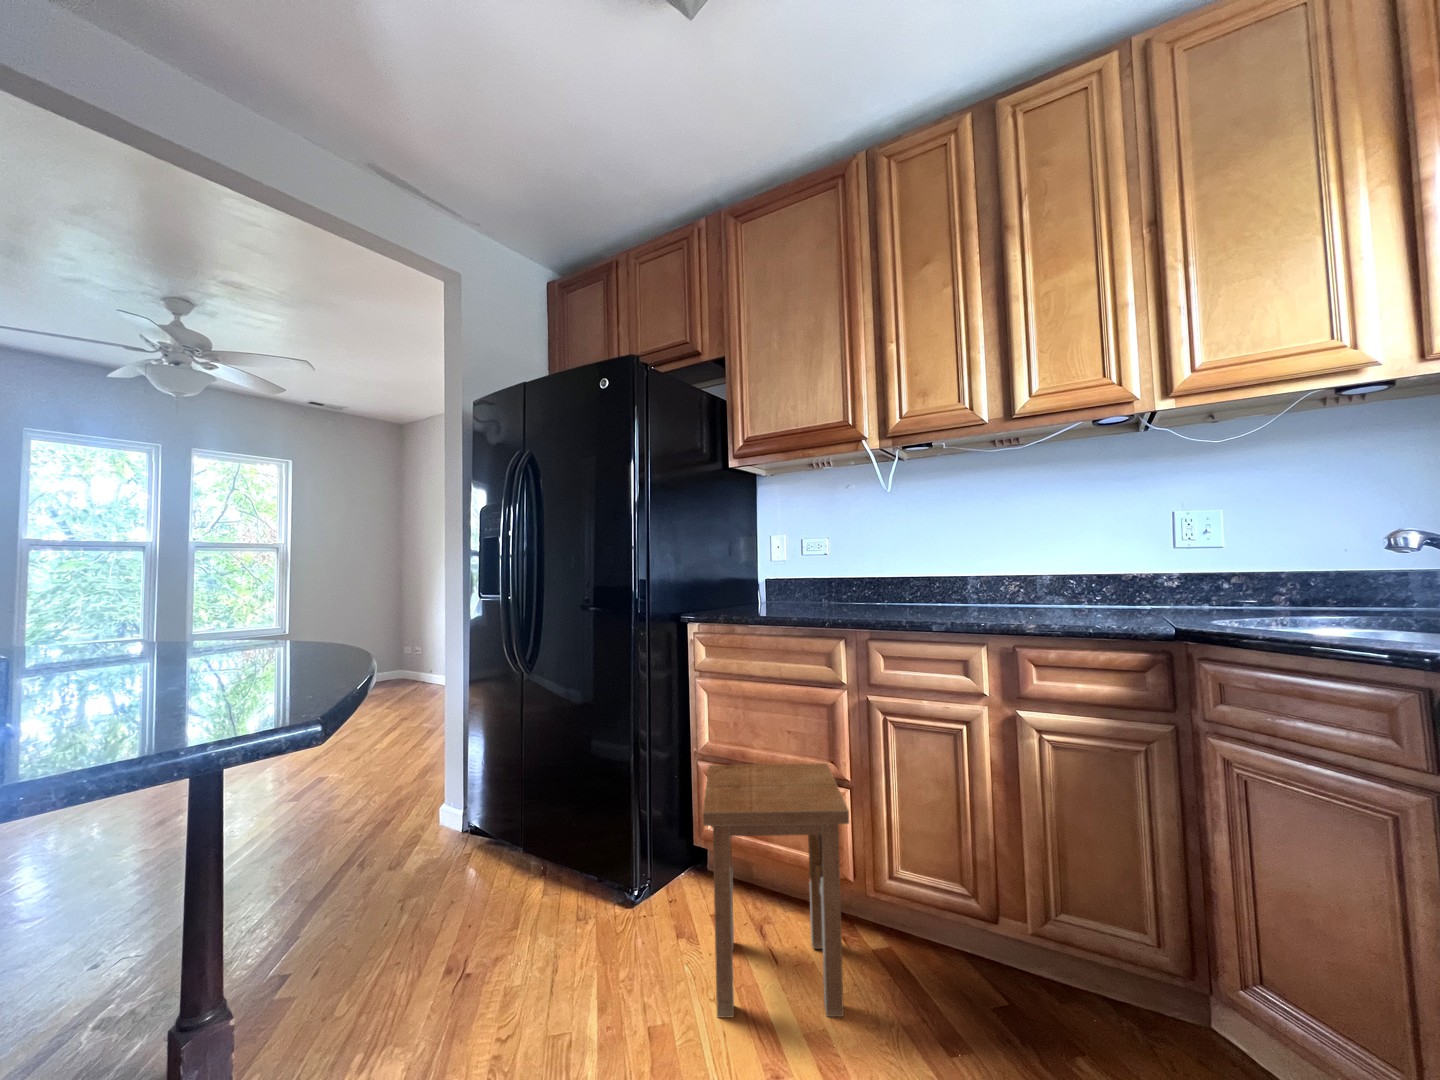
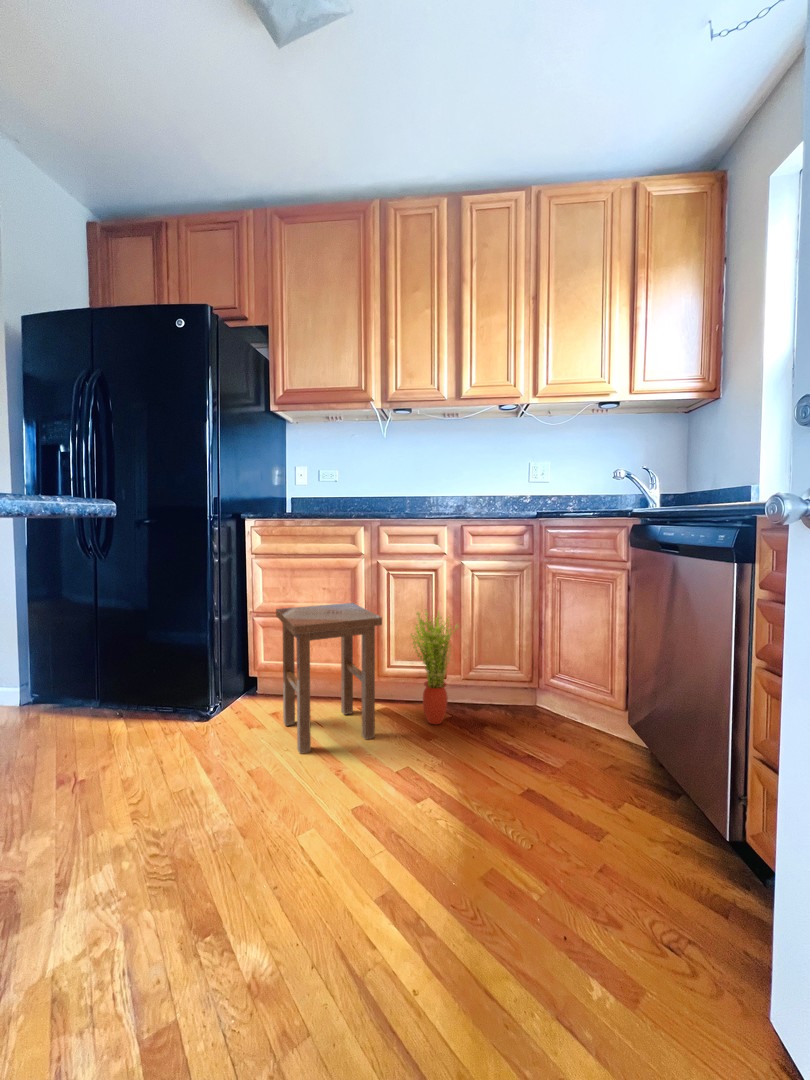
potted plant: none [906,798,1002,1017] -> present [412,610,459,724]

